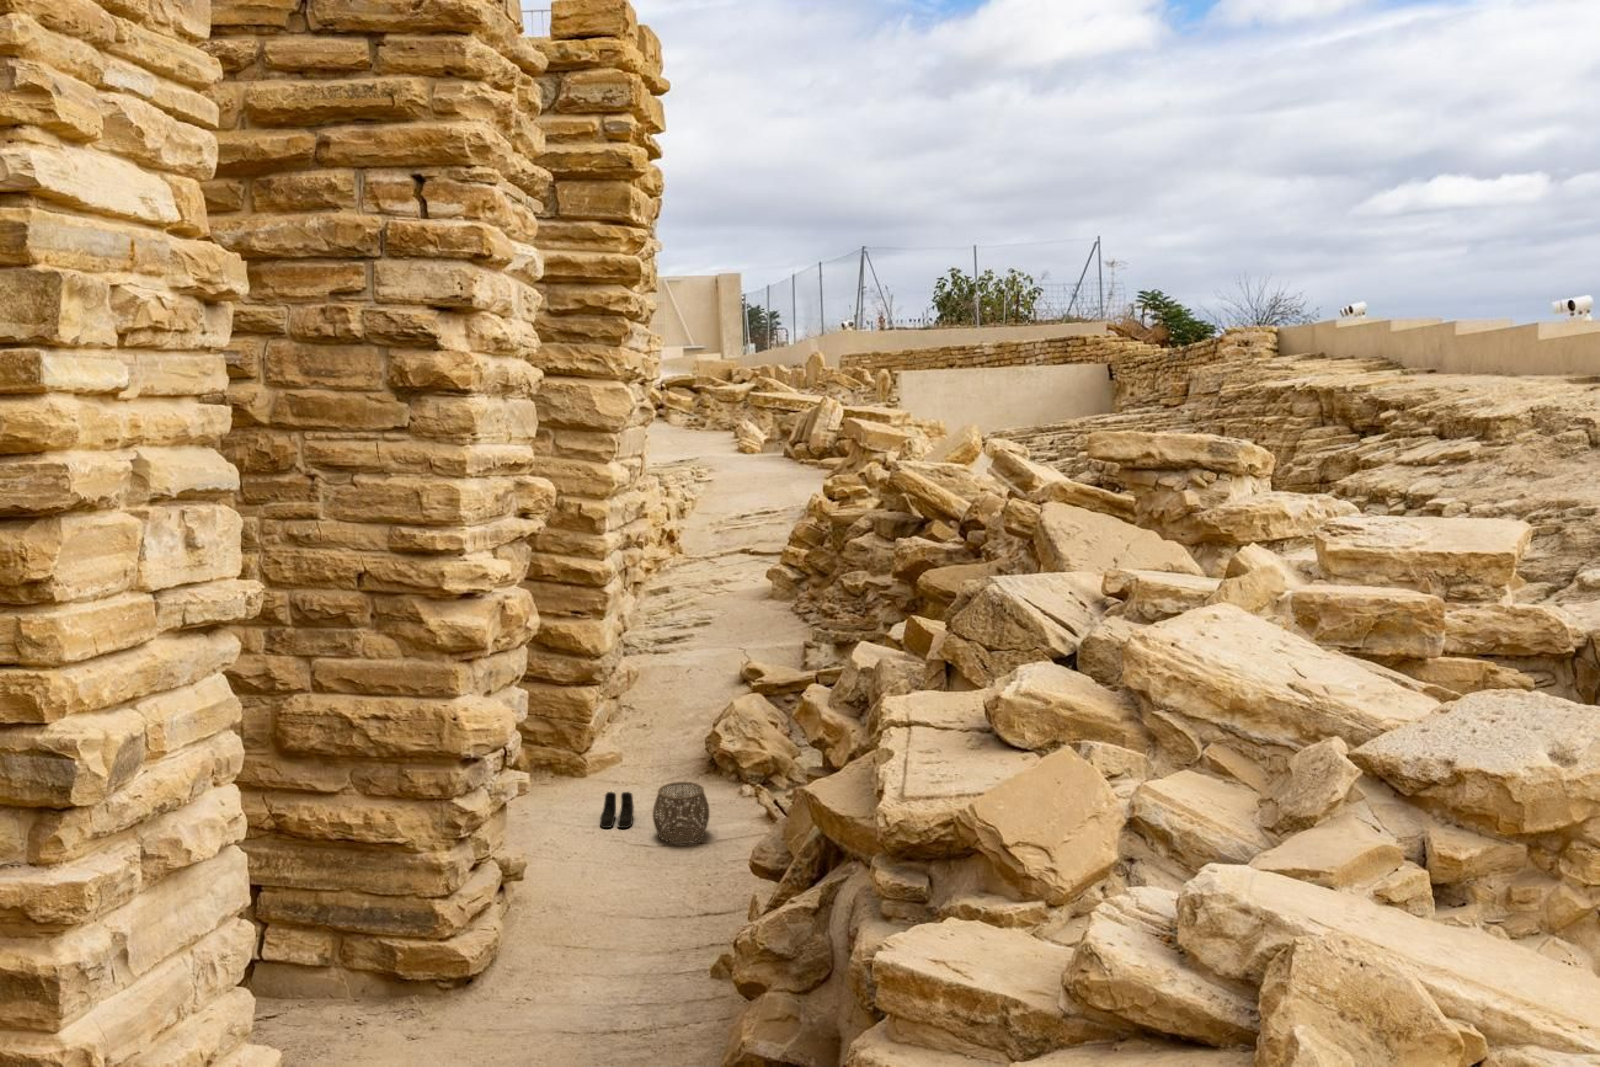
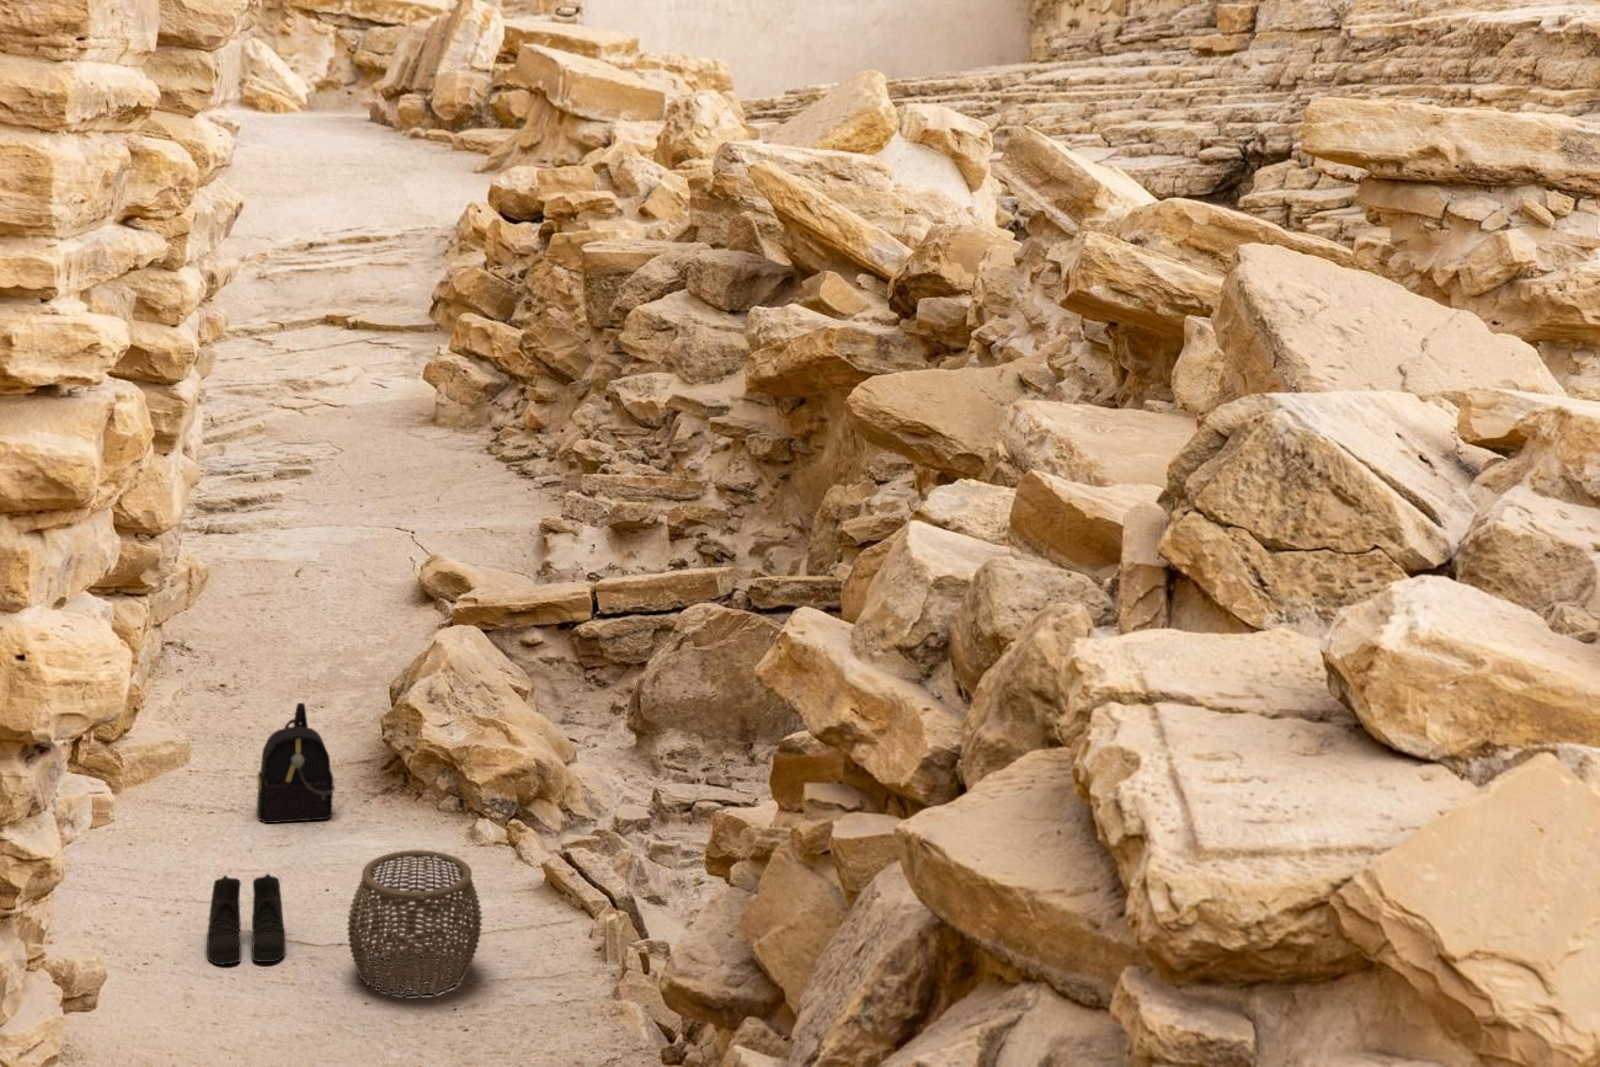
backpack: none [644,723,676,776] -> present [257,703,335,823]

